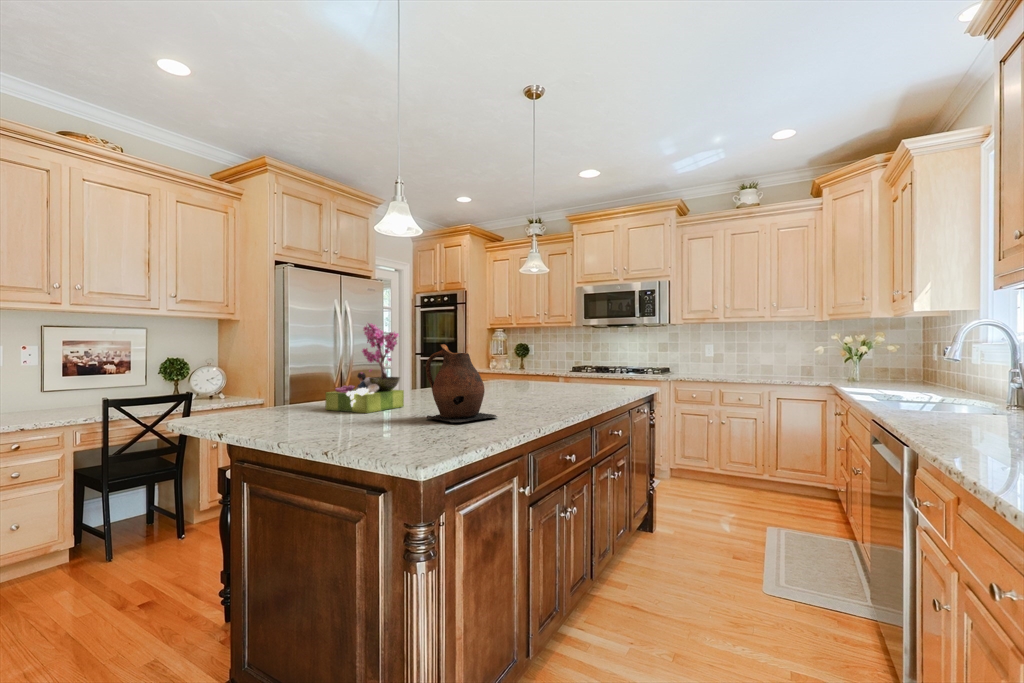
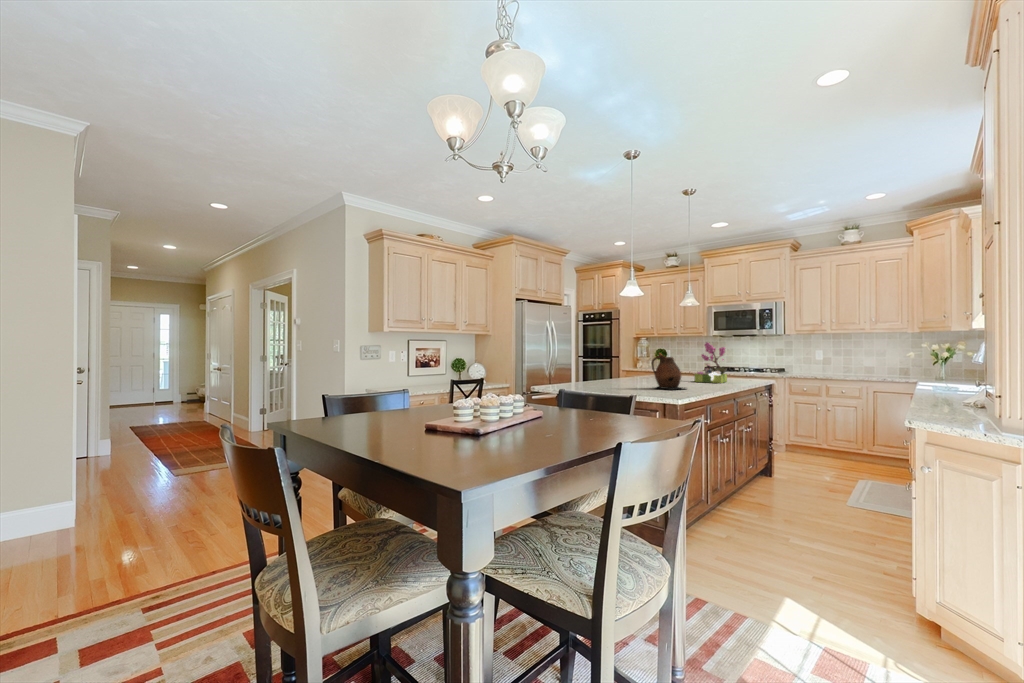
flower arrangement: present [325,323,404,413] -> present [694,342,727,383]

